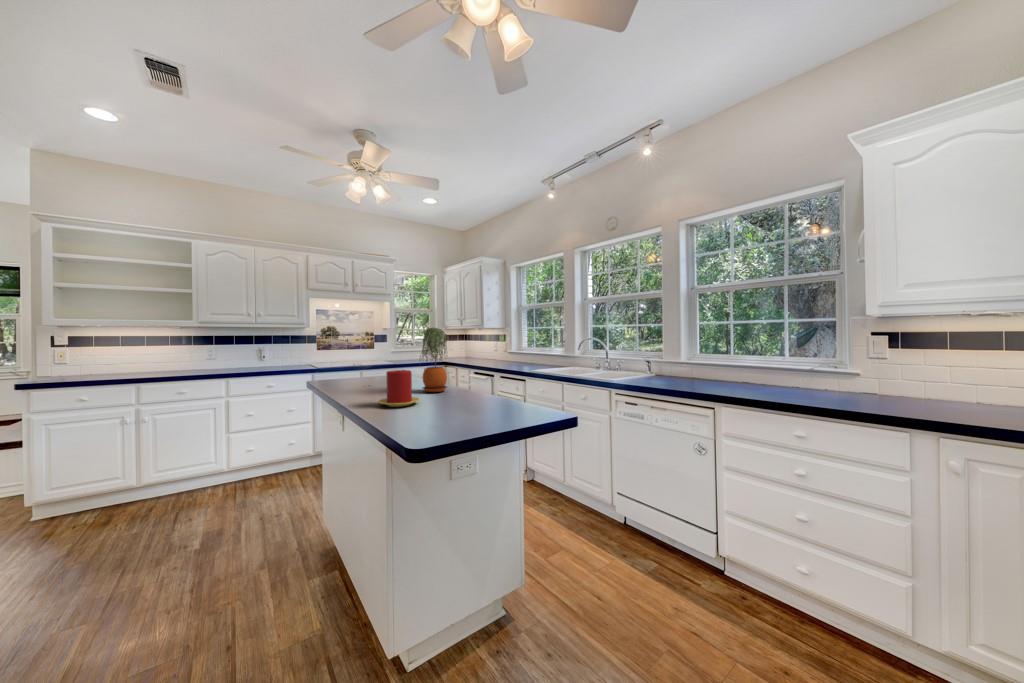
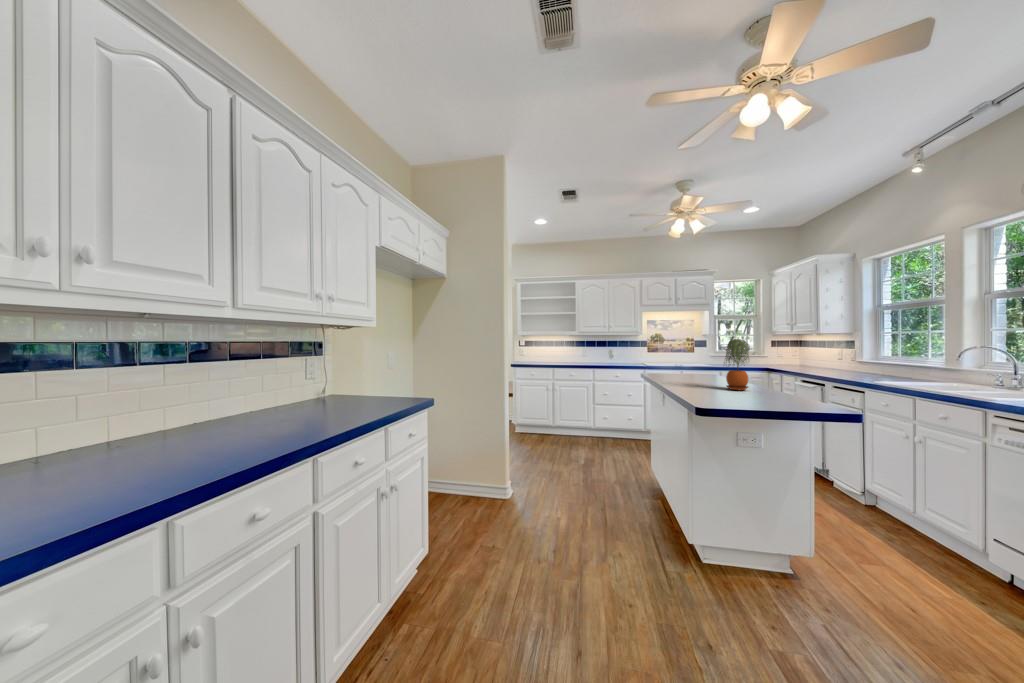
candle: present [378,370,420,407] -> none [688,370,720,396]

